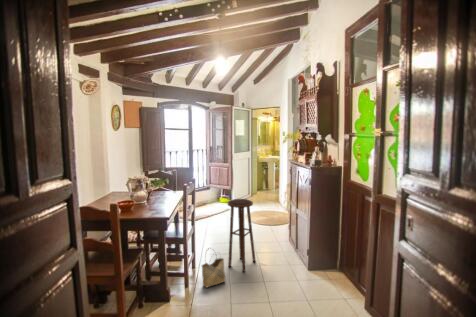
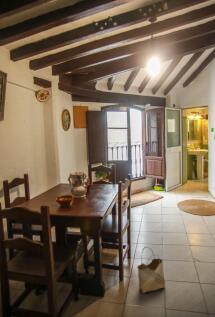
stool: present [228,199,256,272] -> none [165,192,198,275]

